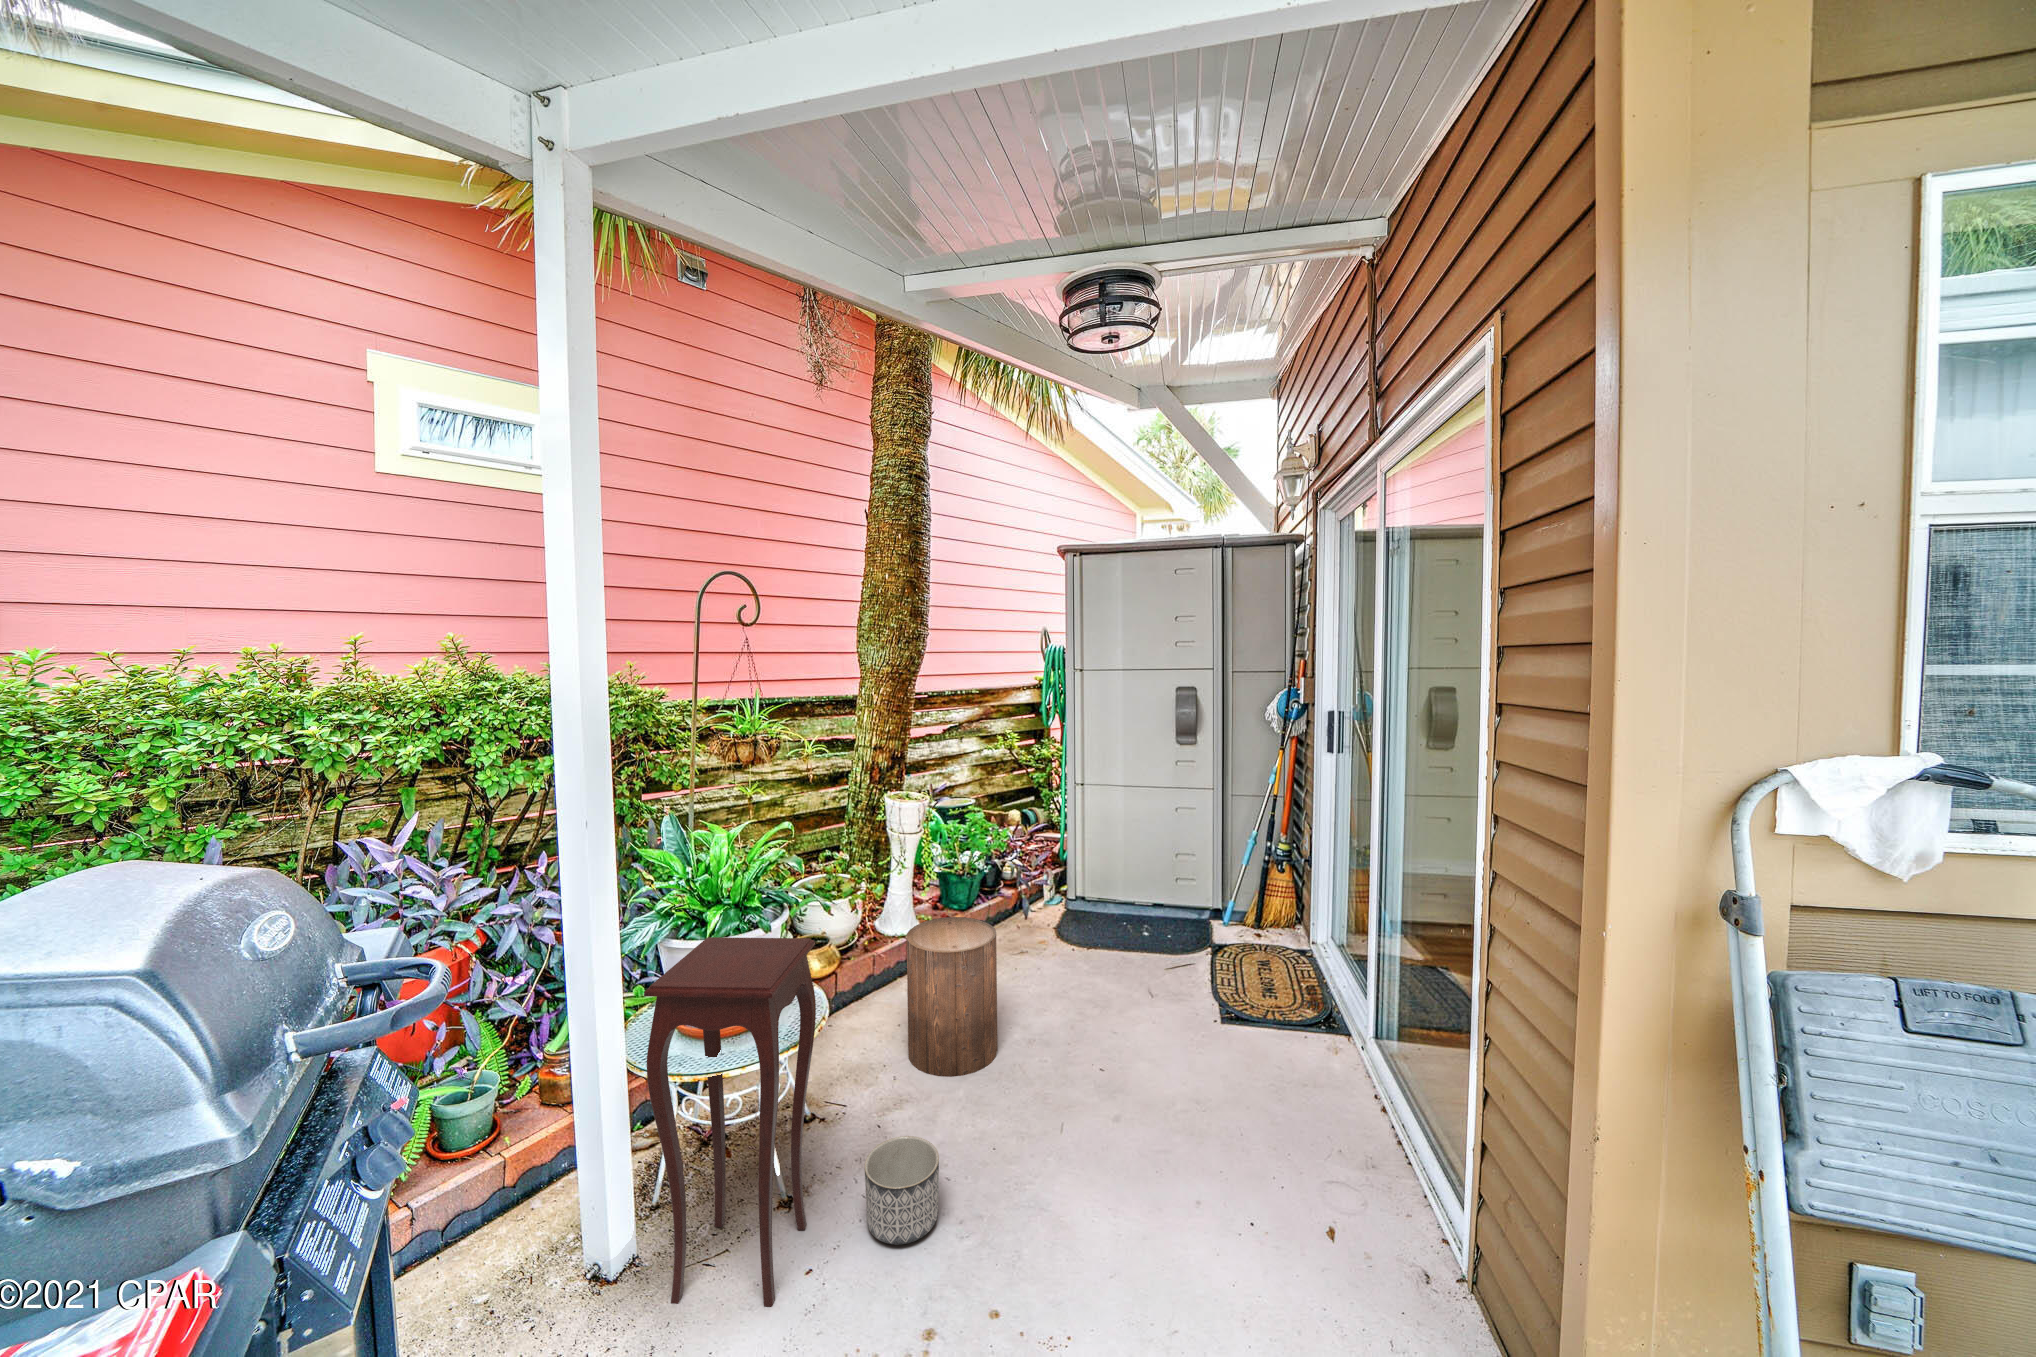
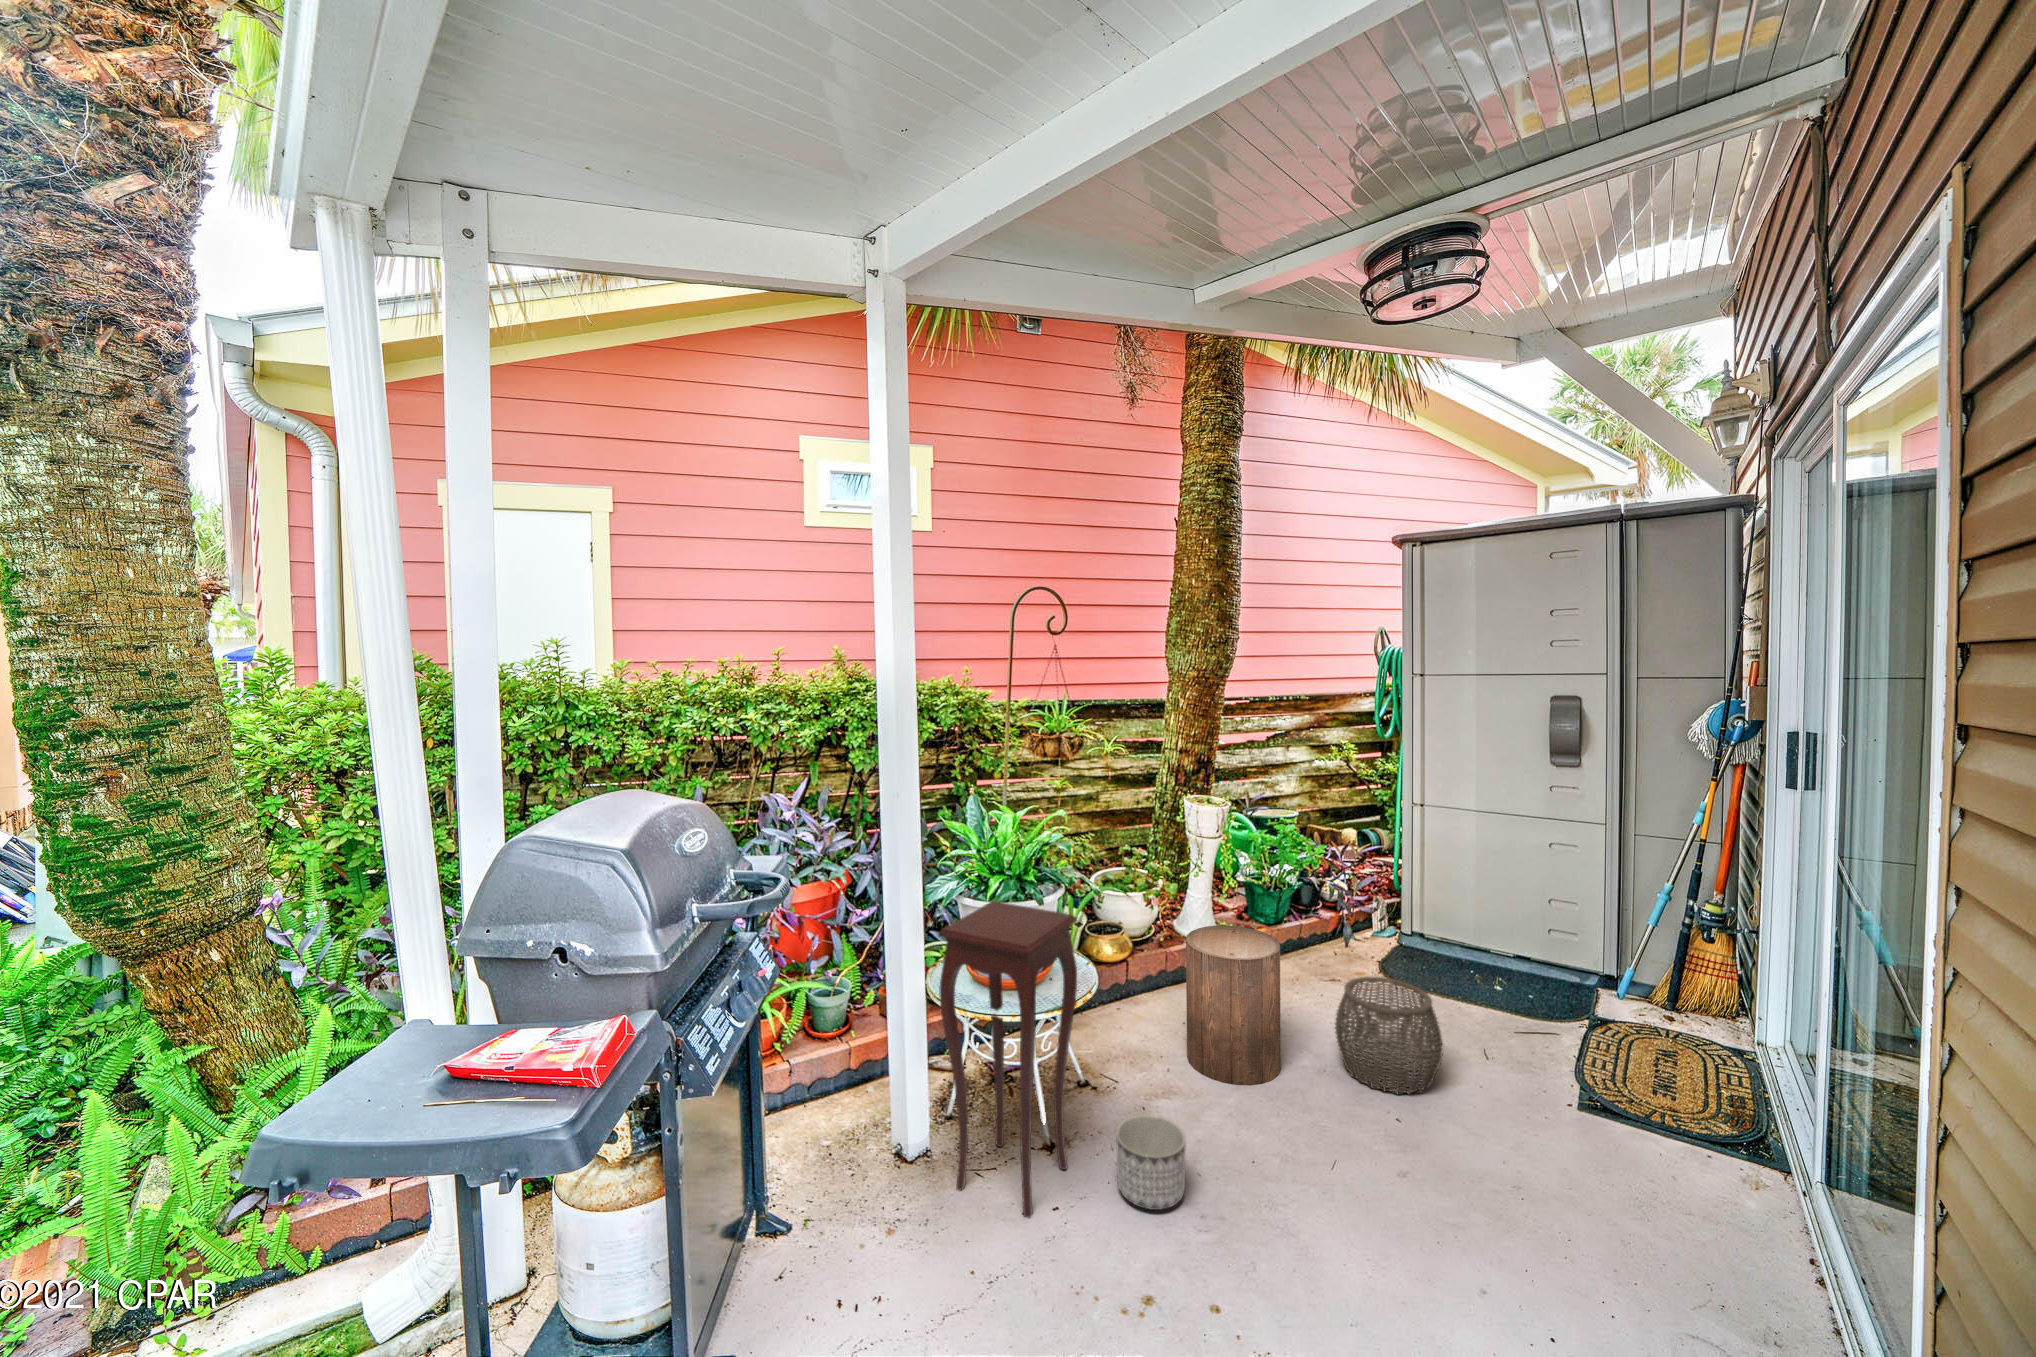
woven basket: none [1041,942,1130,1048] -> present [1335,977,1443,1094]

